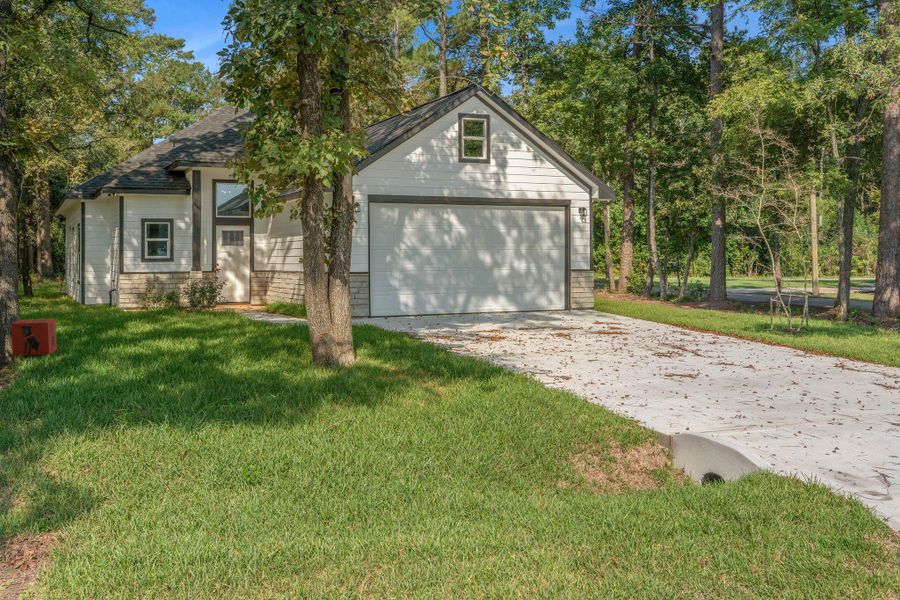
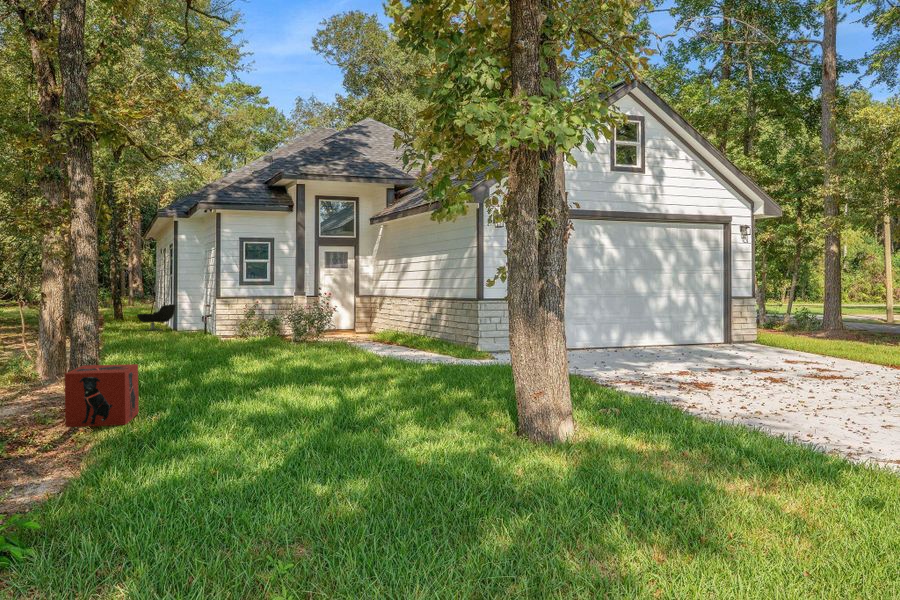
lounge chair: none [48,280,84,305] -> present [137,304,175,330]

